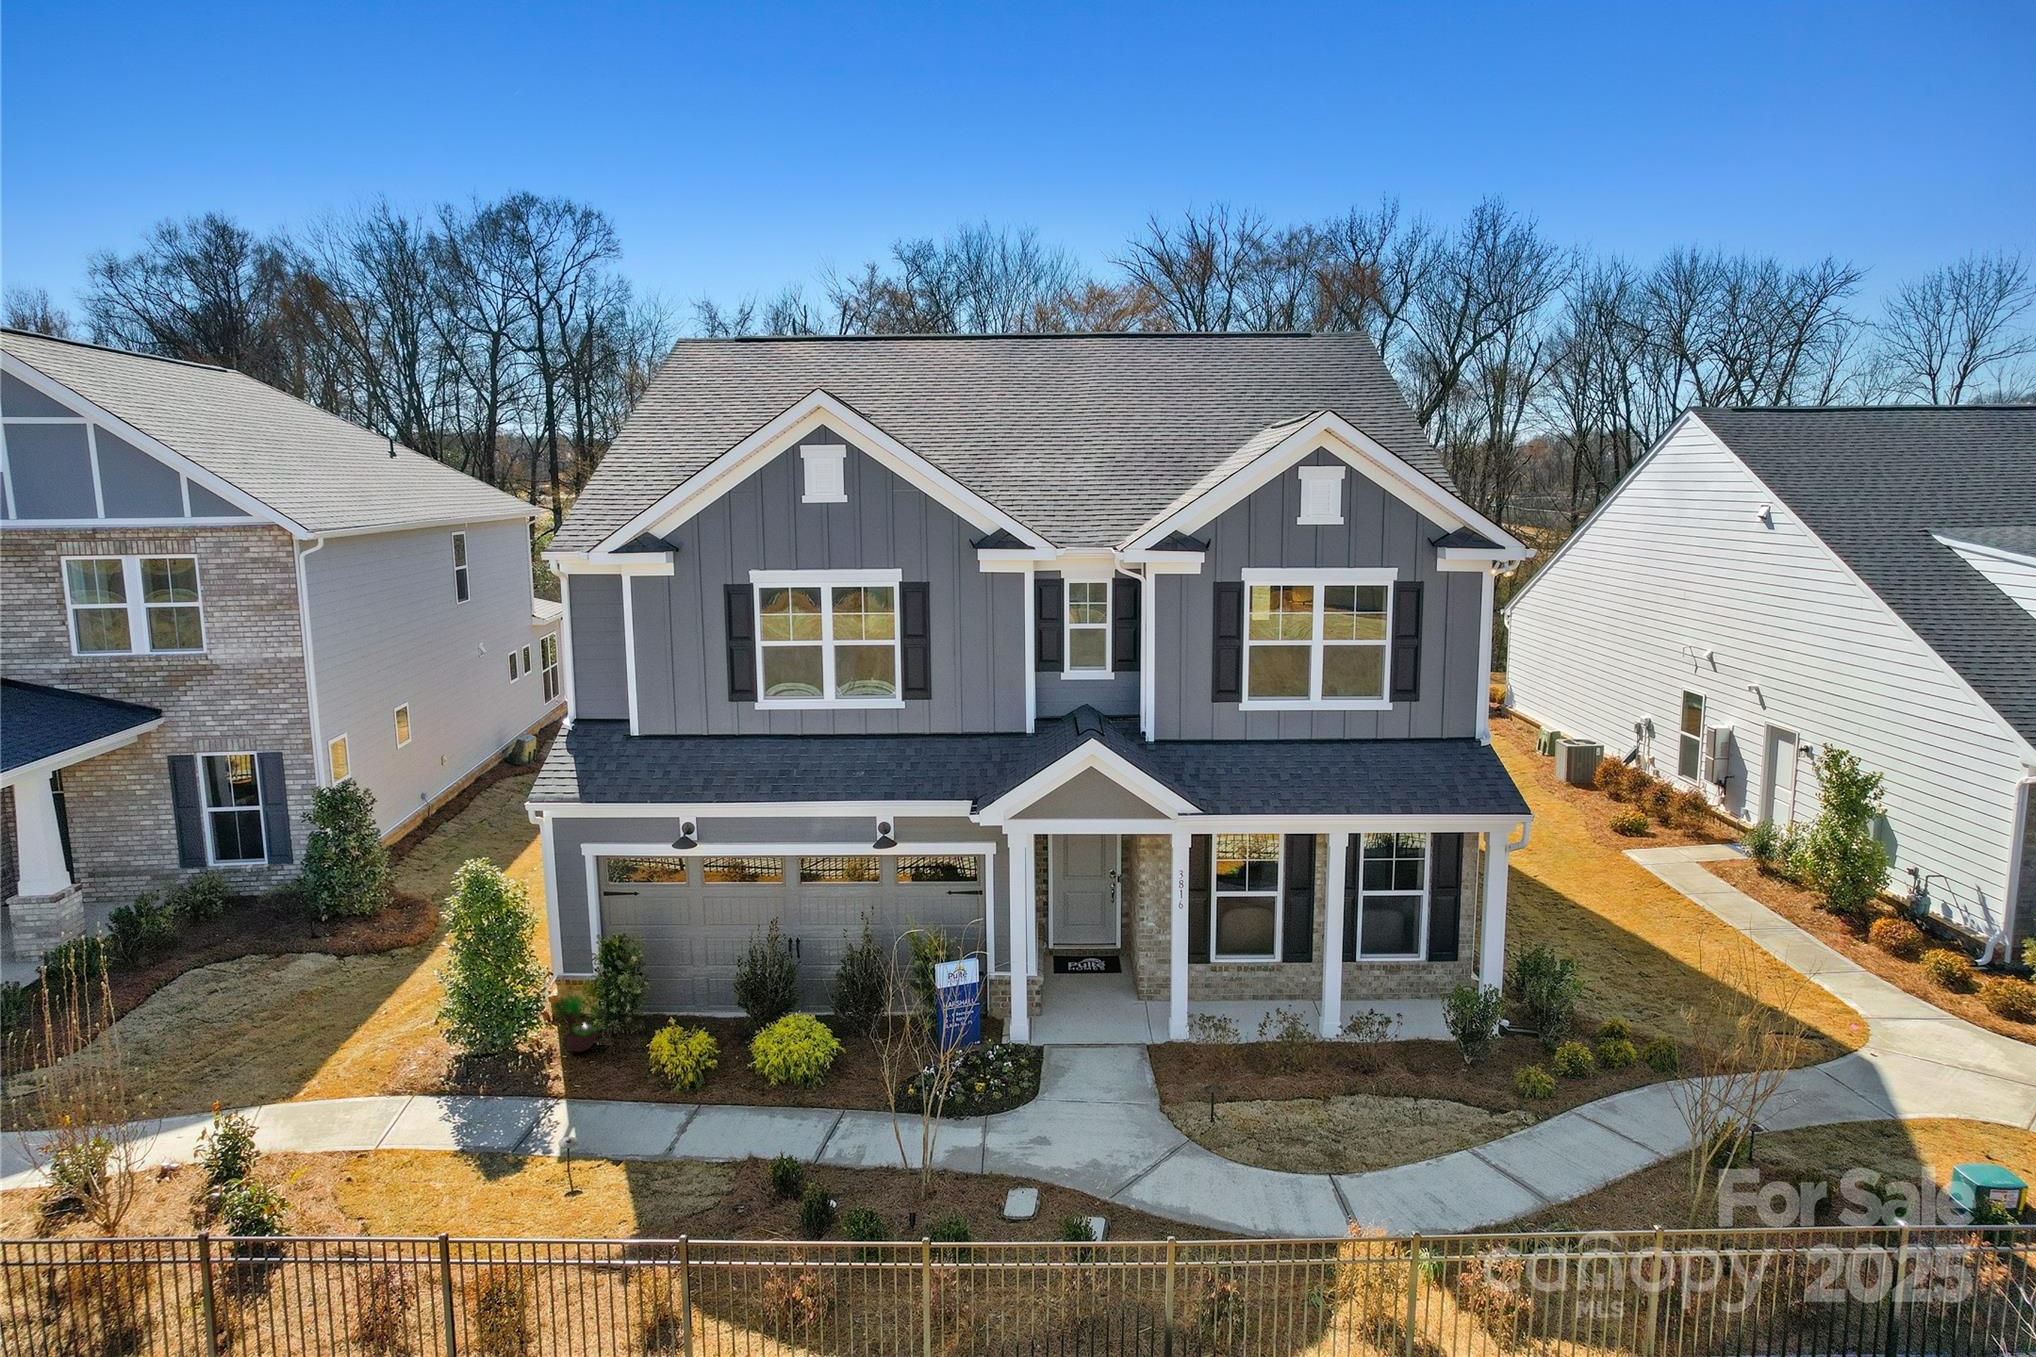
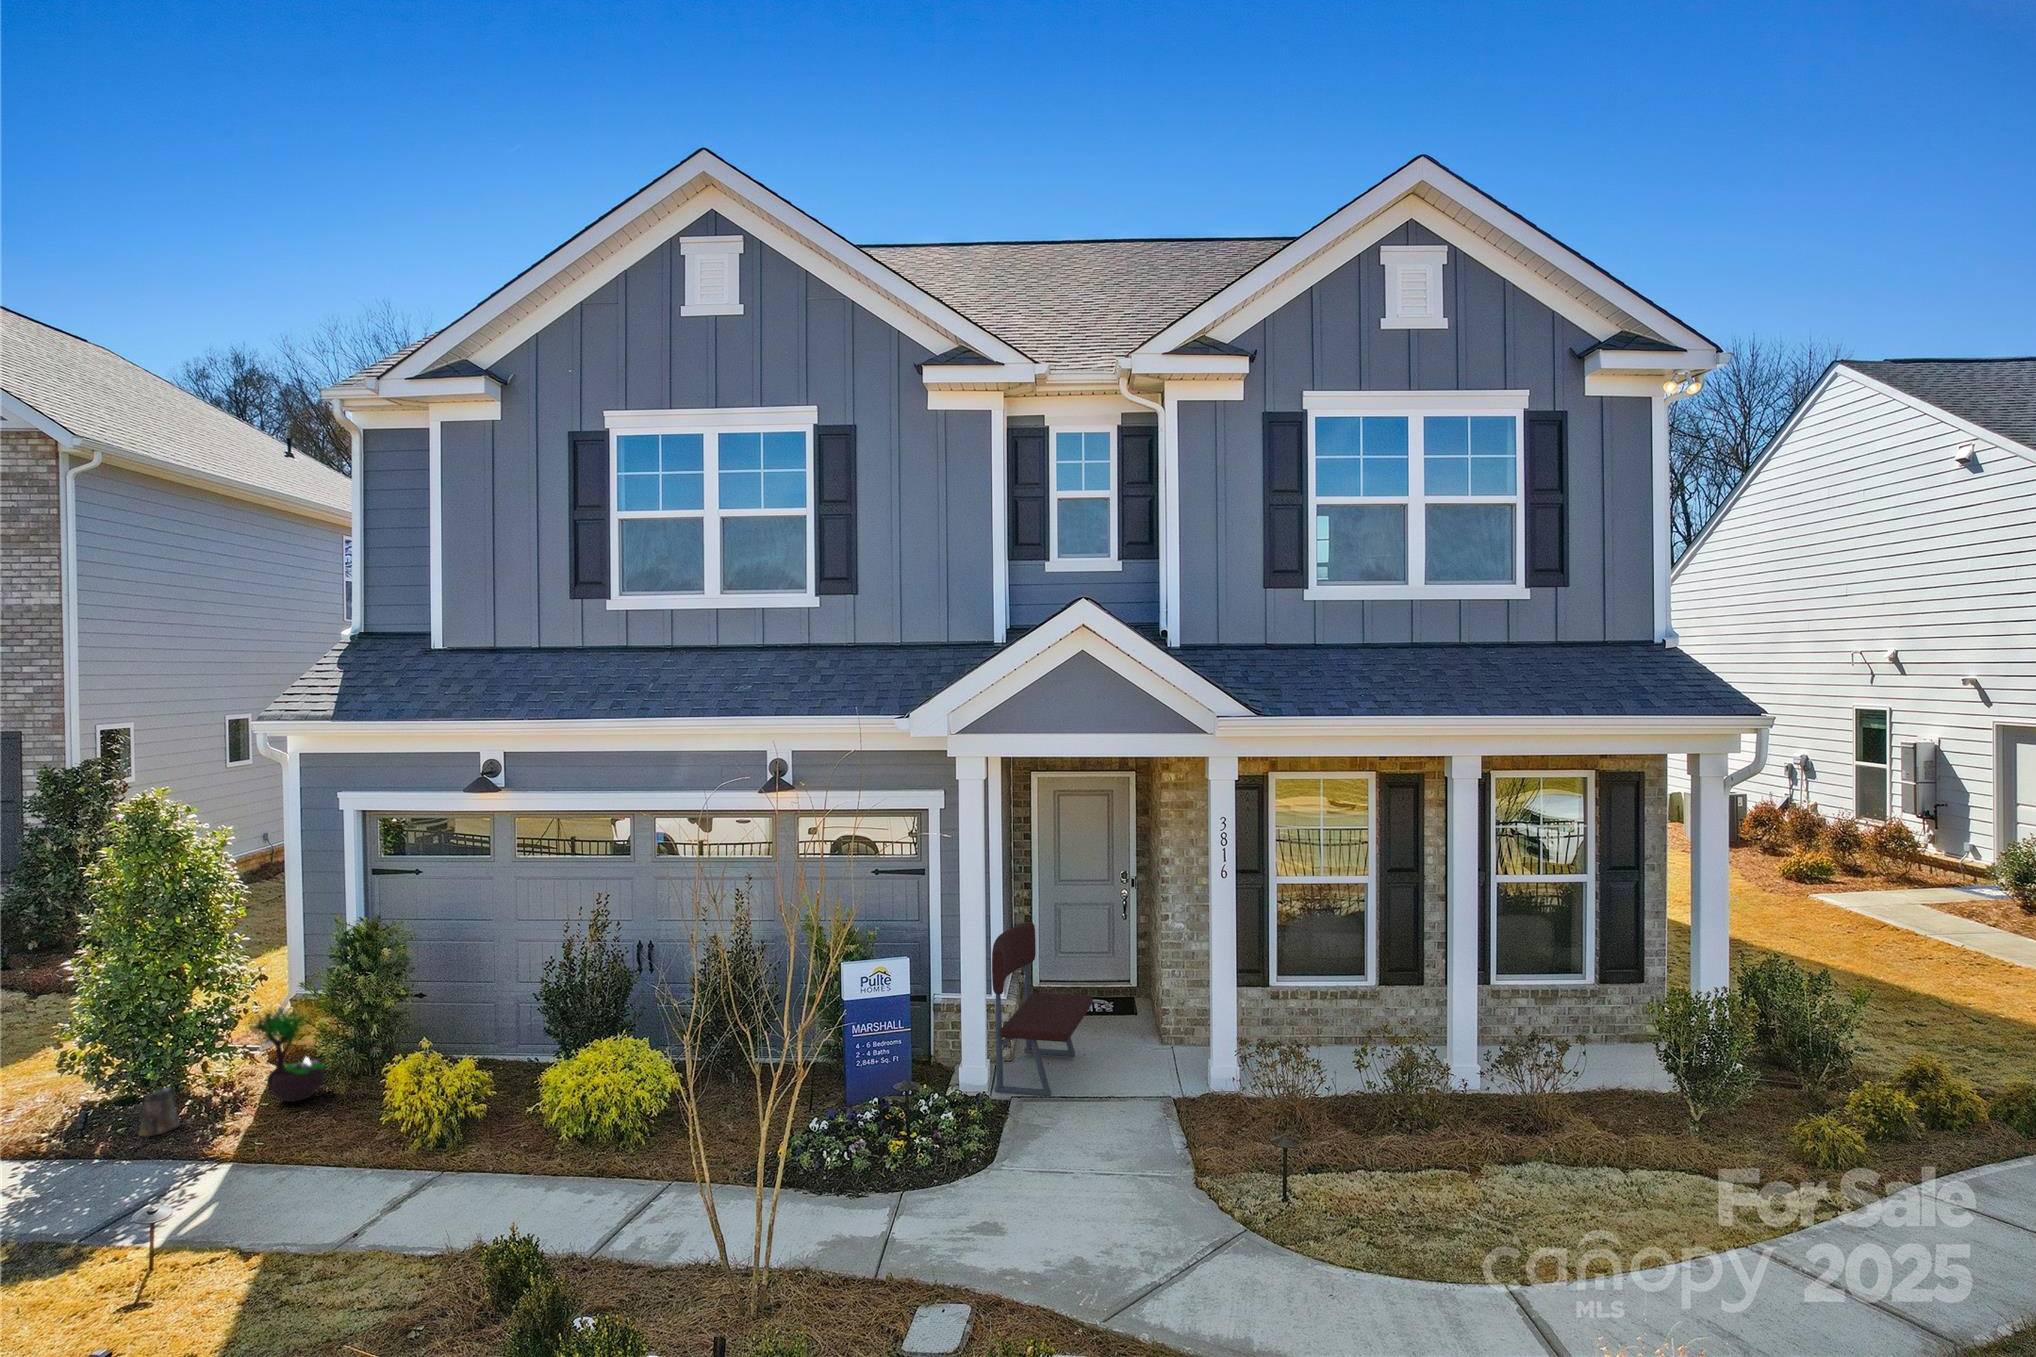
bench: none [1030,925,1092,1045] -> present [992,922,1093,1096]
watering can: none [493,1047,516,1079] -> present [133,1088,180,1136]

